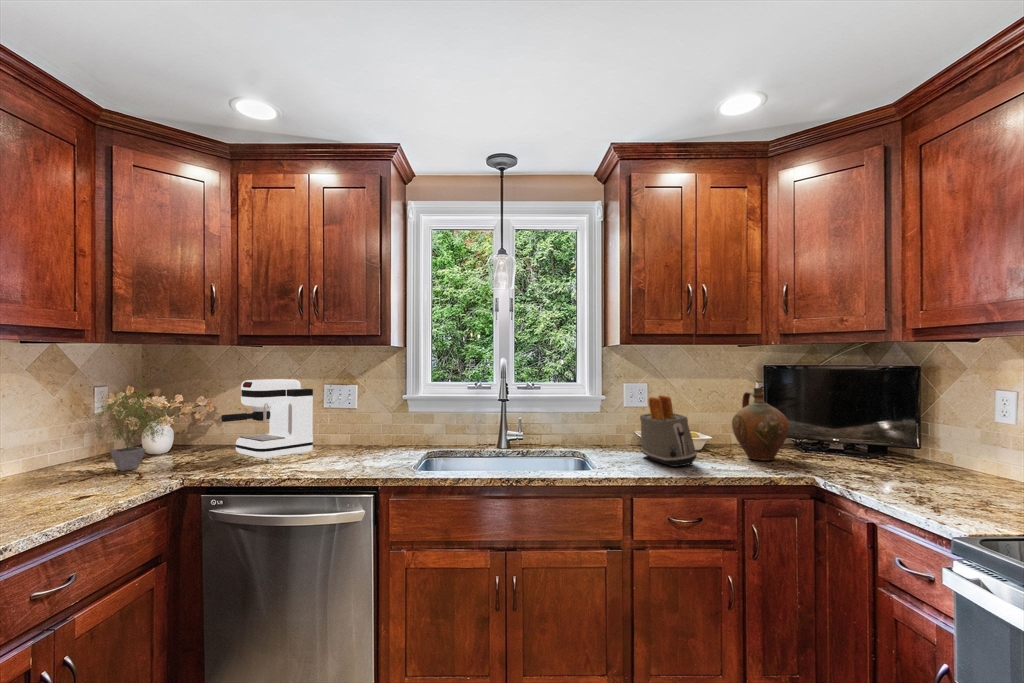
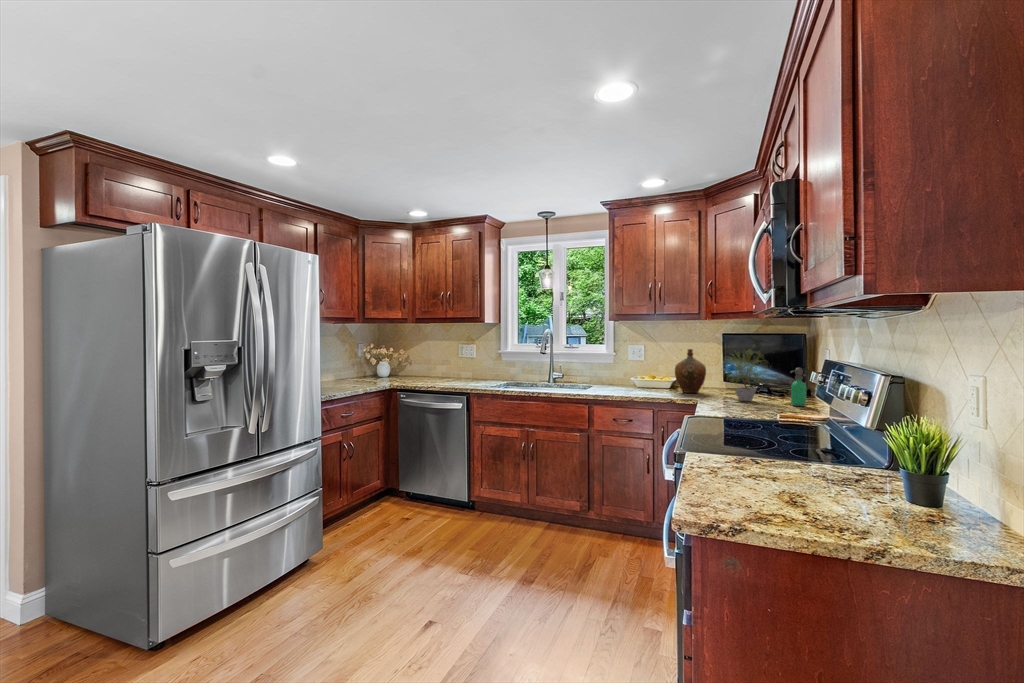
coffee maker: present [221,379,313,459] -> none [409,341,452,380]
potted plant: present [95,382,167,471] -> present [723,349,766,401]
toaster: present [640,395,697,467] -> none [618,352,642,392]
soap dispenser: none [965,416,994,481] -> present [791,368,806,406]

